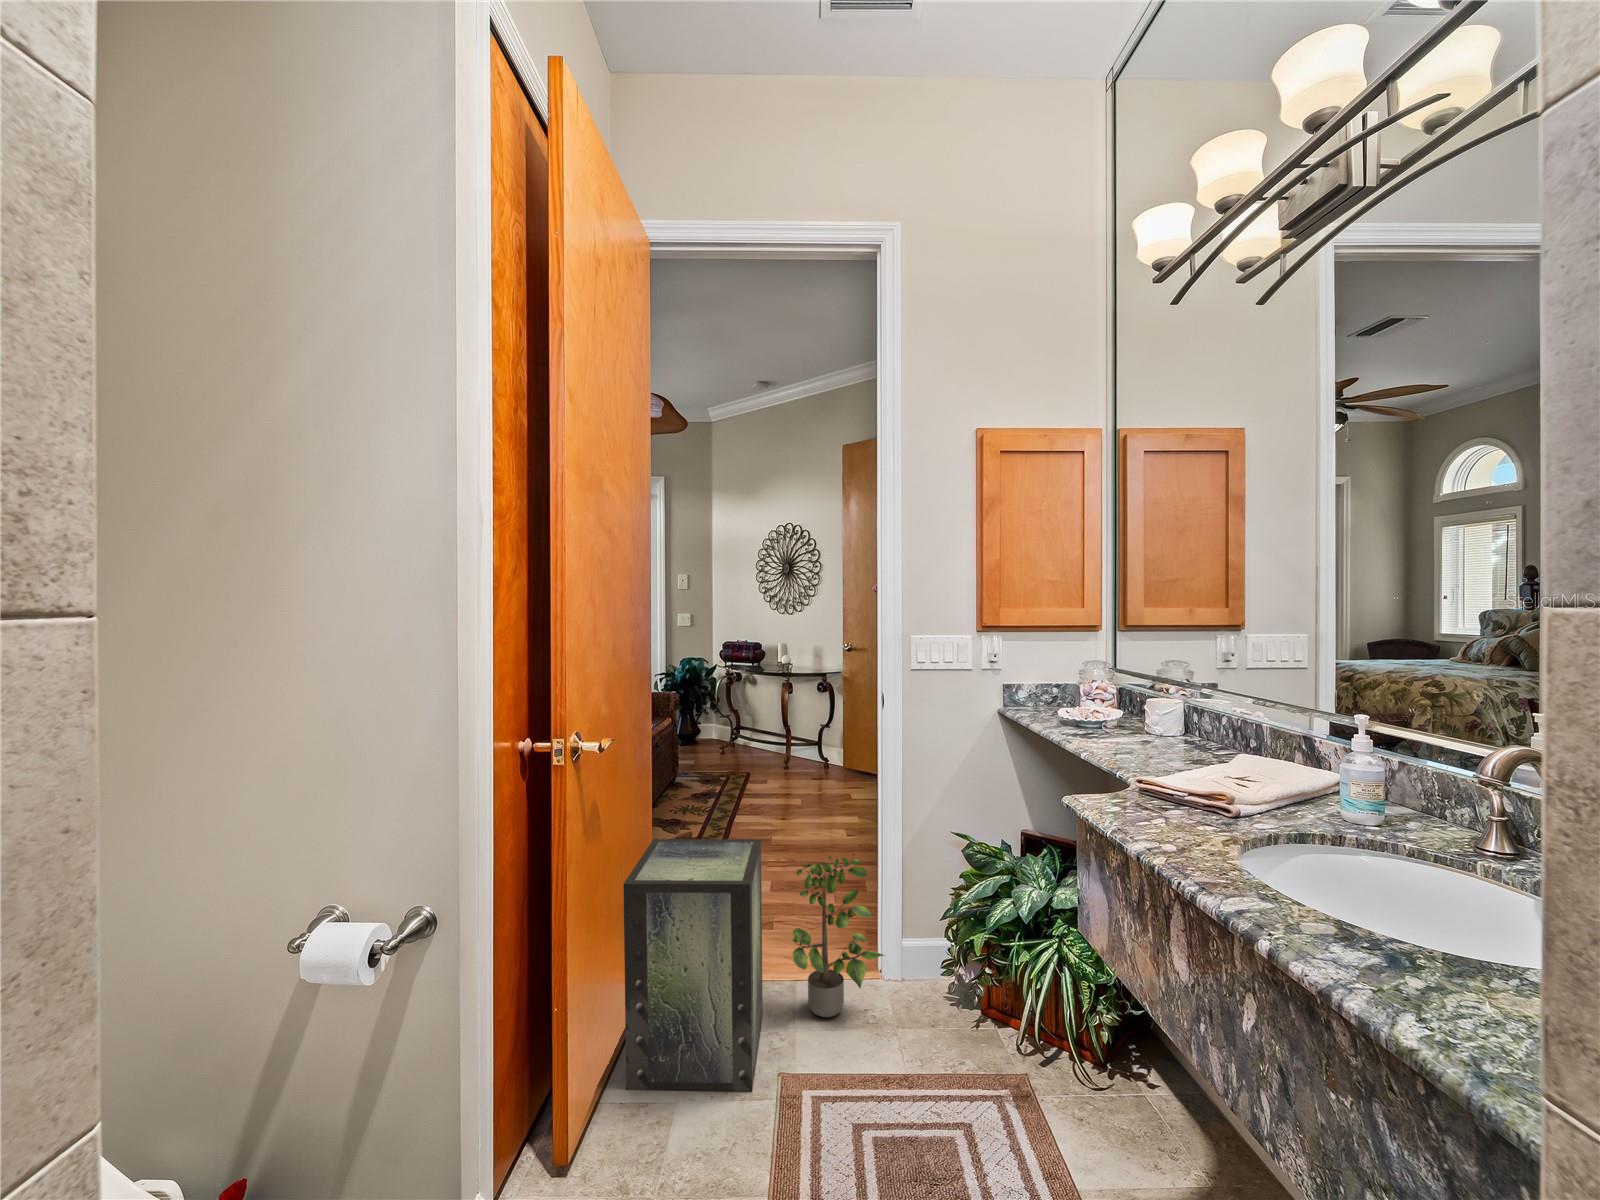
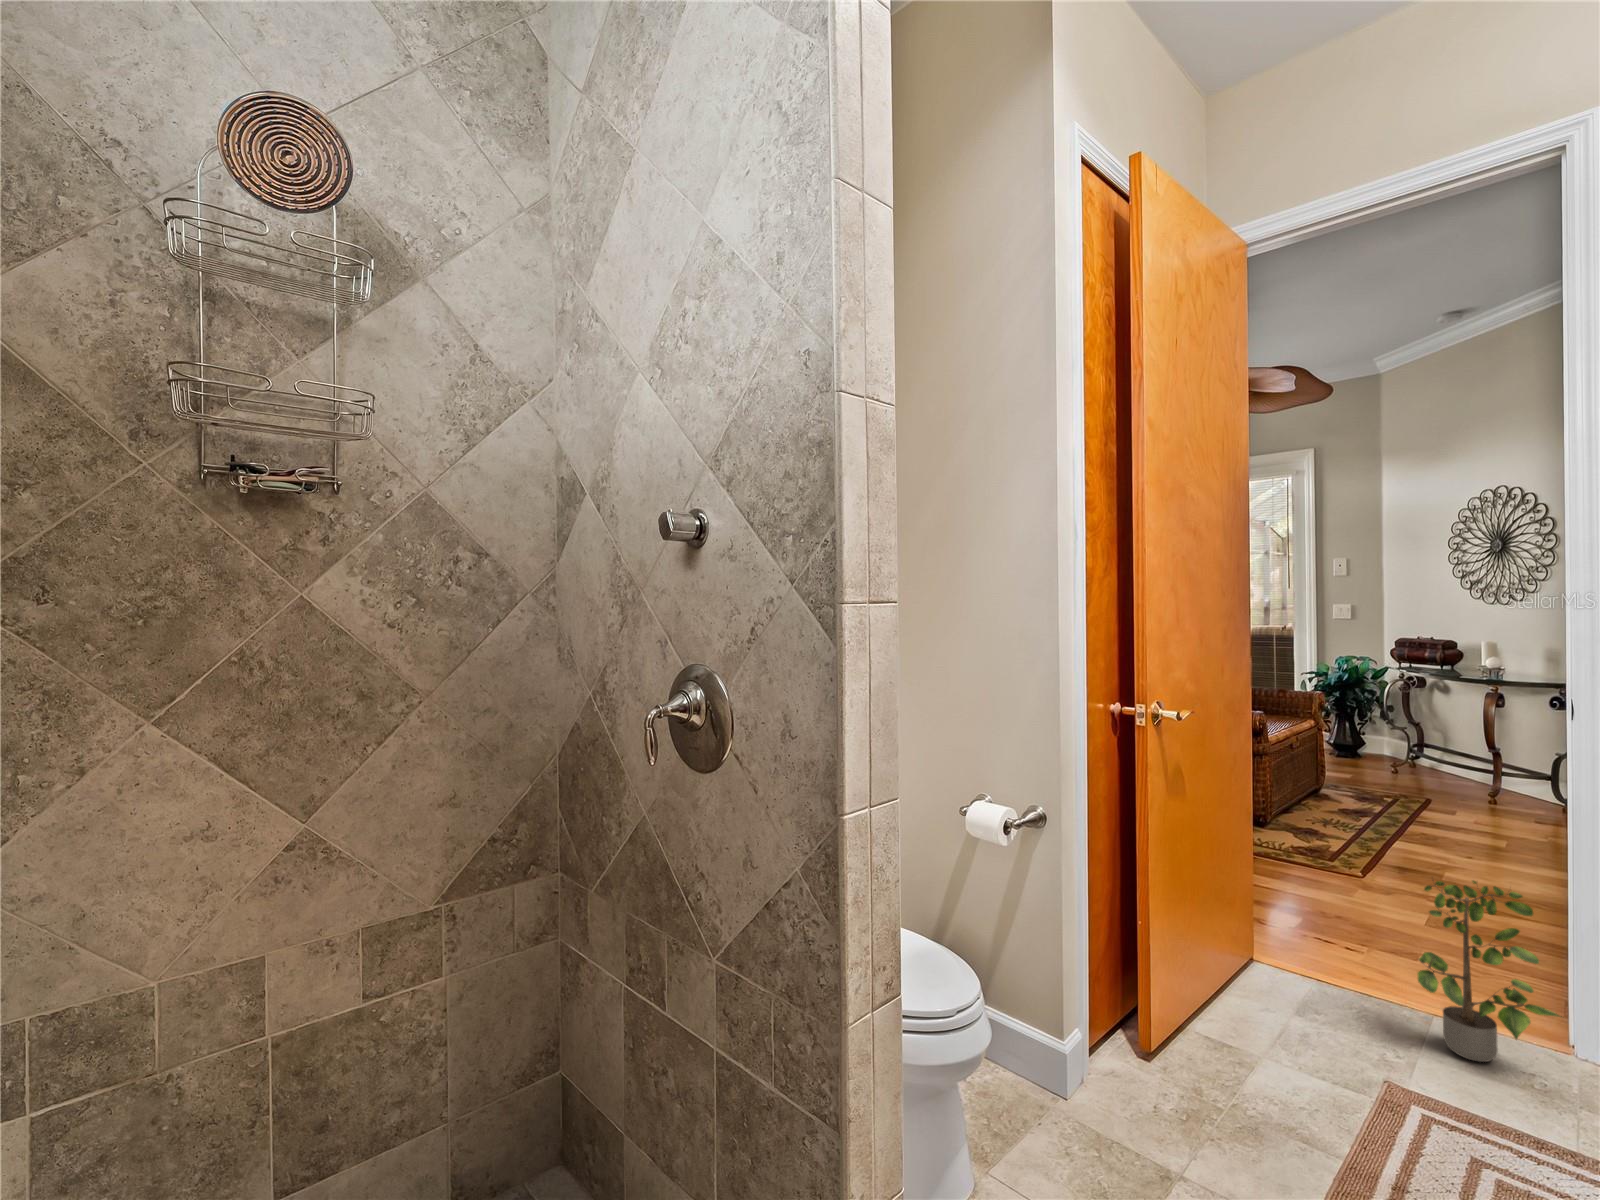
storage box: present [623,839,763,1092] -> none [1207,818,1379,1080]

